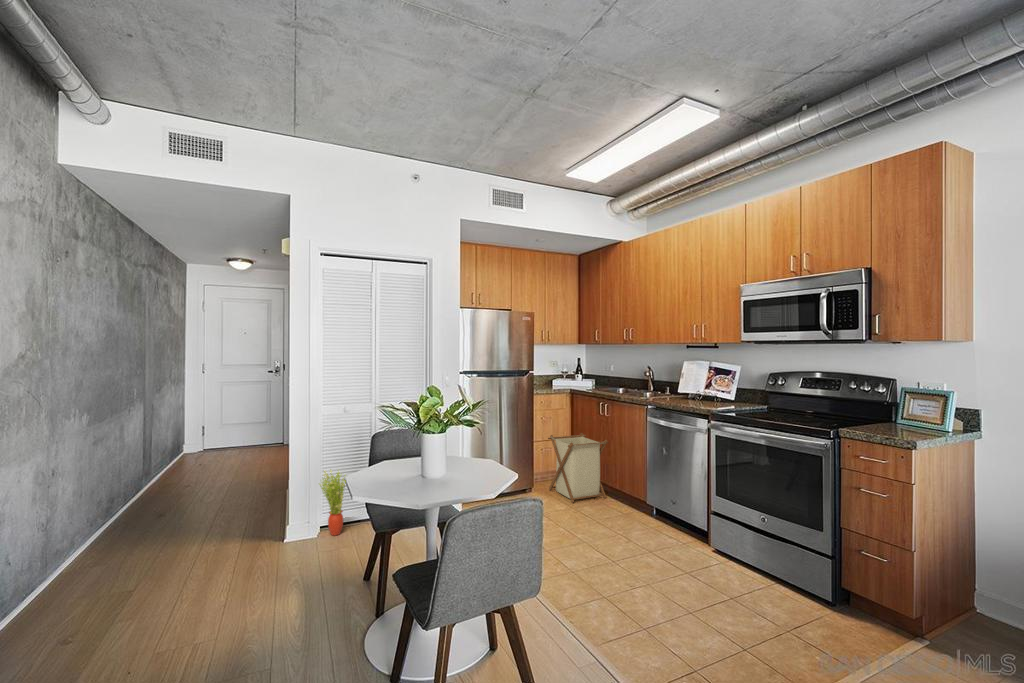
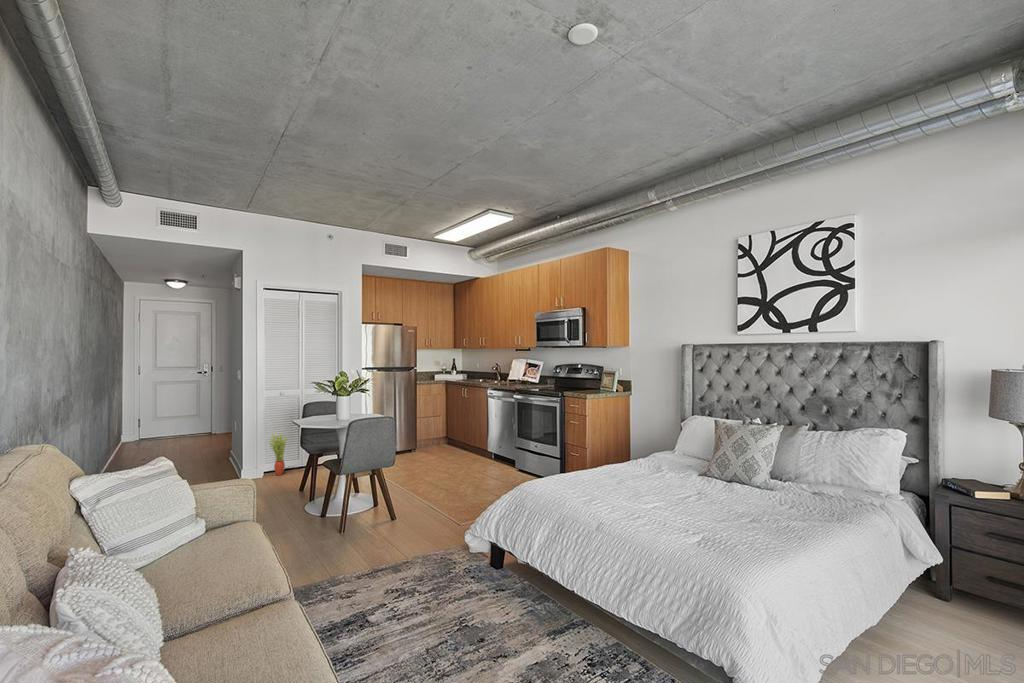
laundry basket: present [548,433,608,503] -> none [427,410,467,454]

